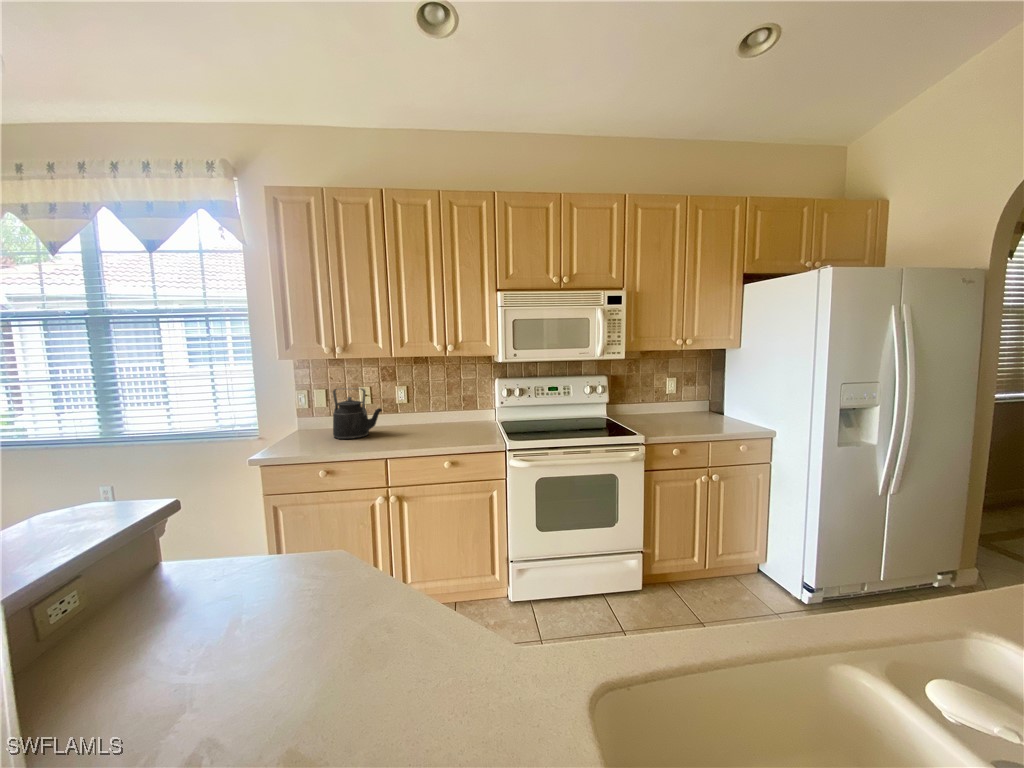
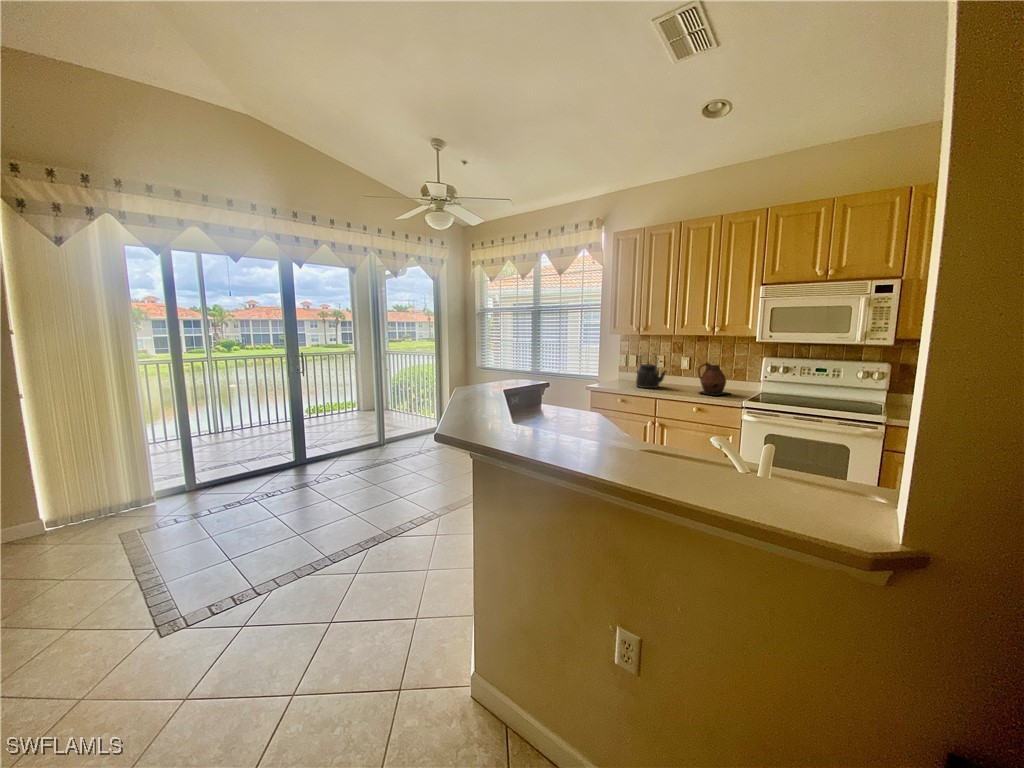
ceramic pitcher: none [427,389,470,436] -> present [698,360,730,395]

